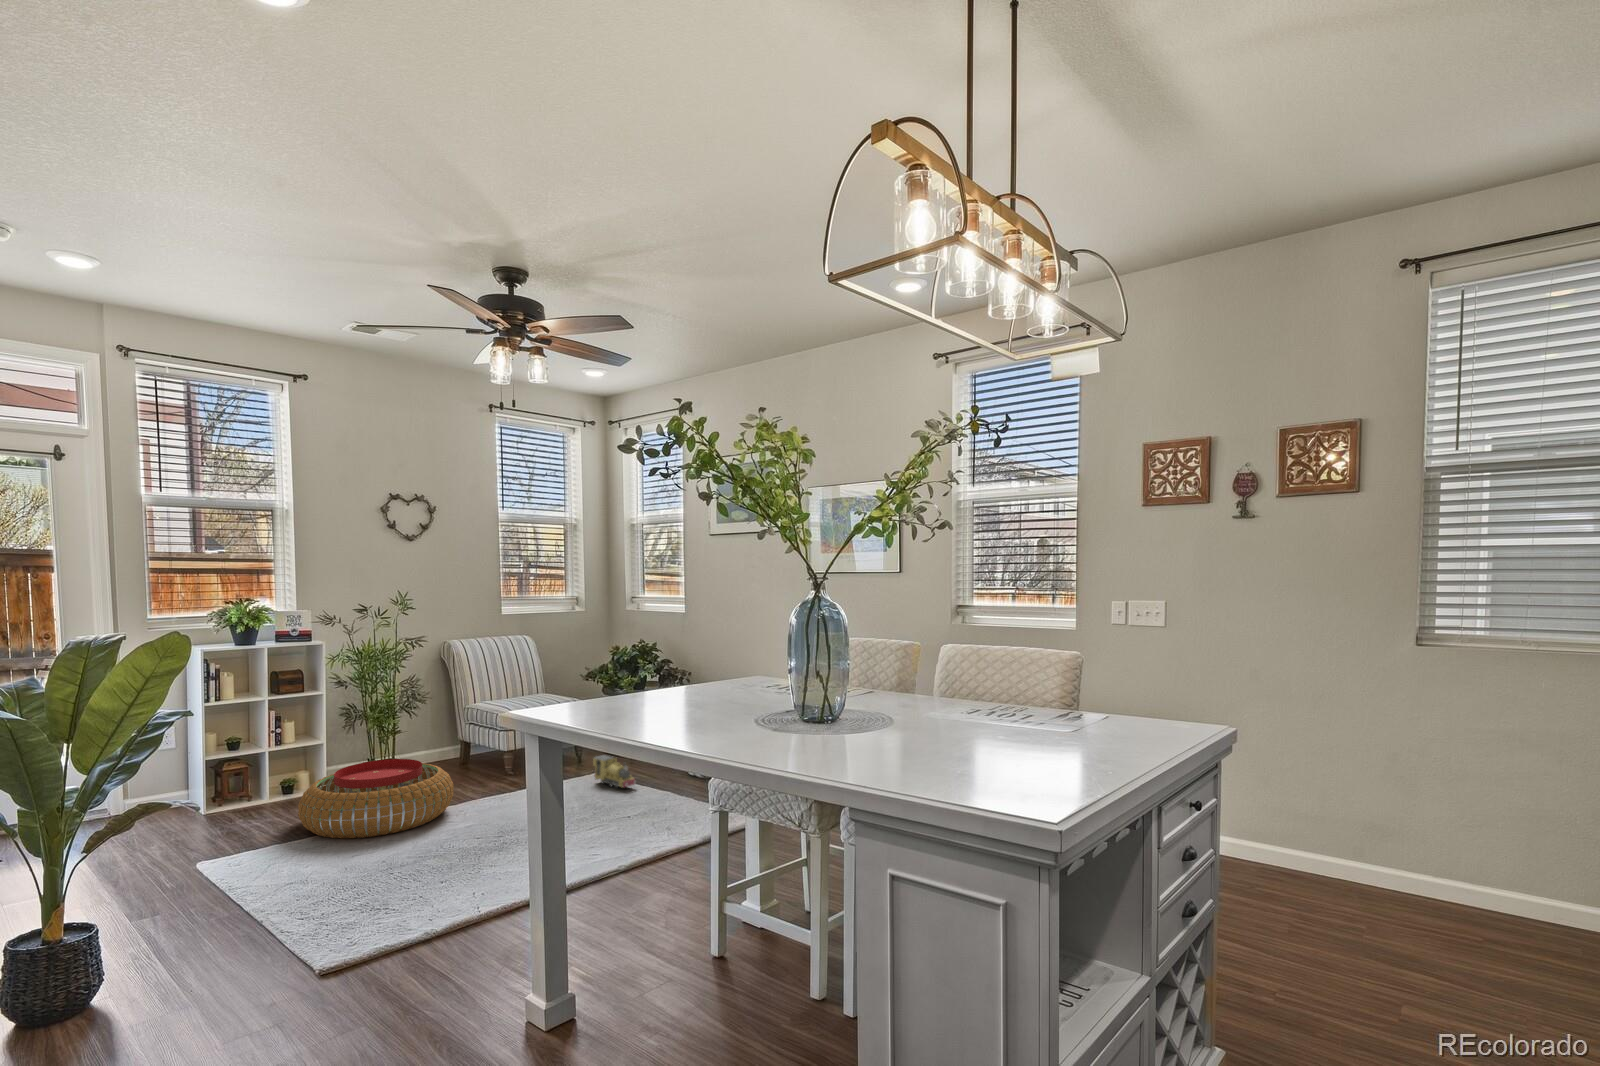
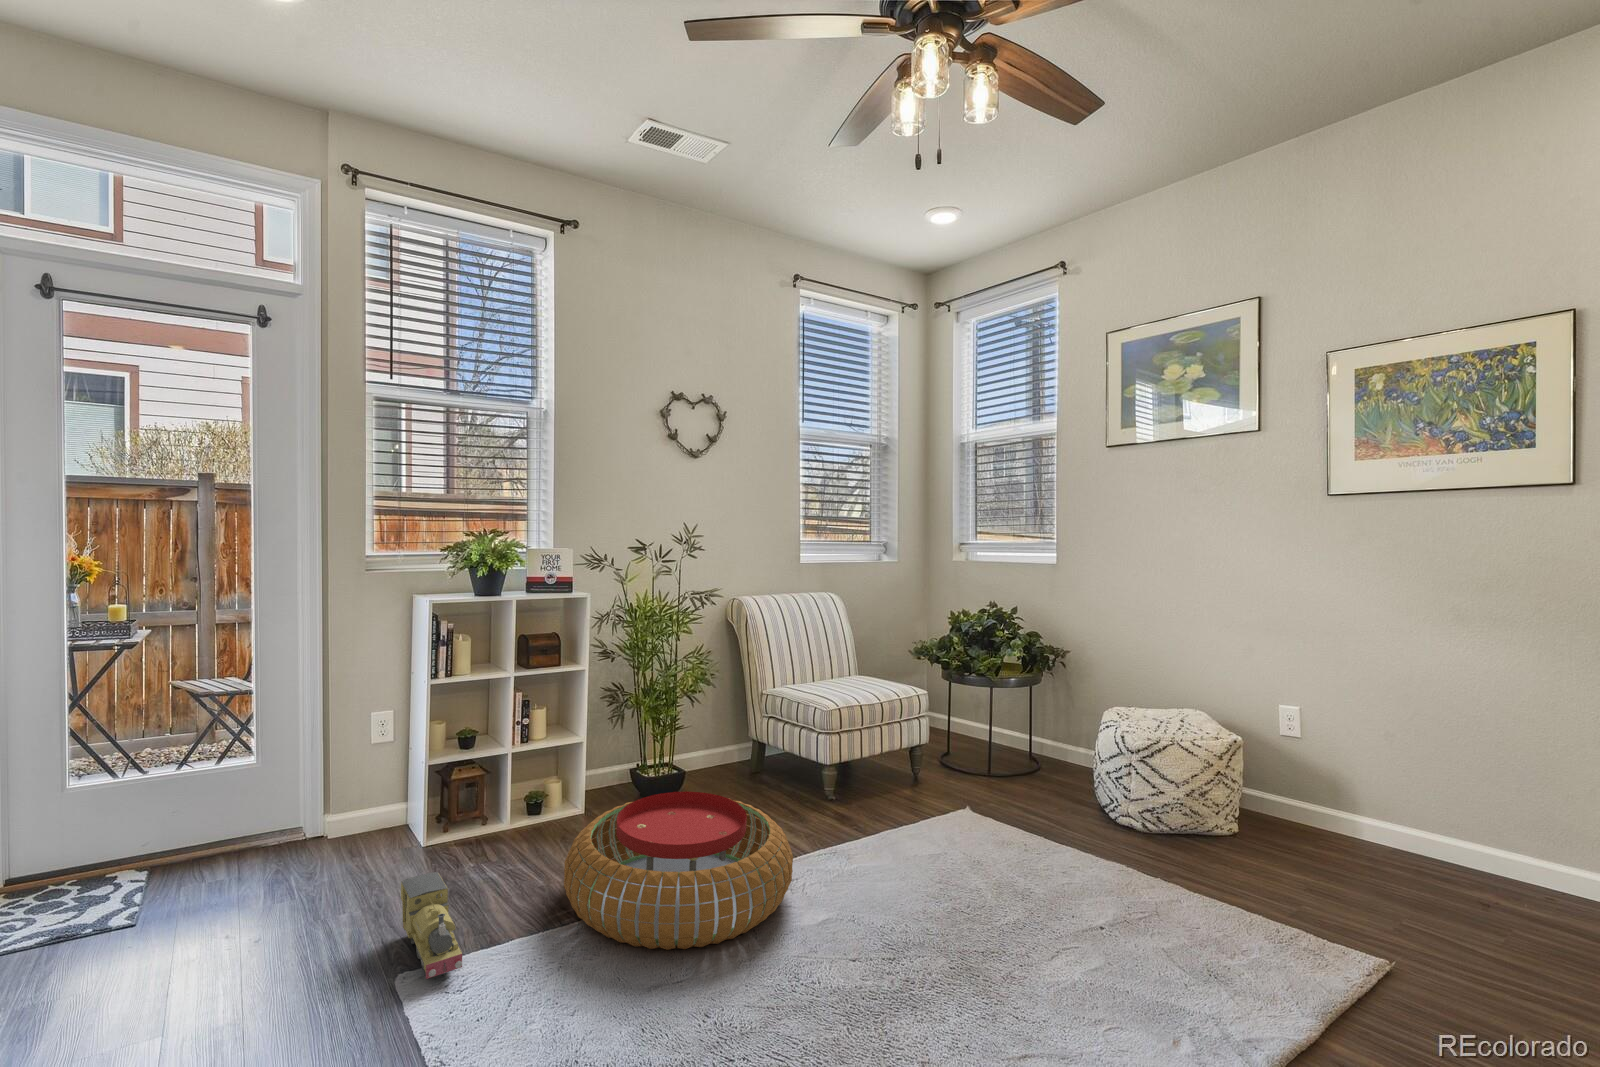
toy train: present [593,755,636,788] -> present [401,872,462,979]

